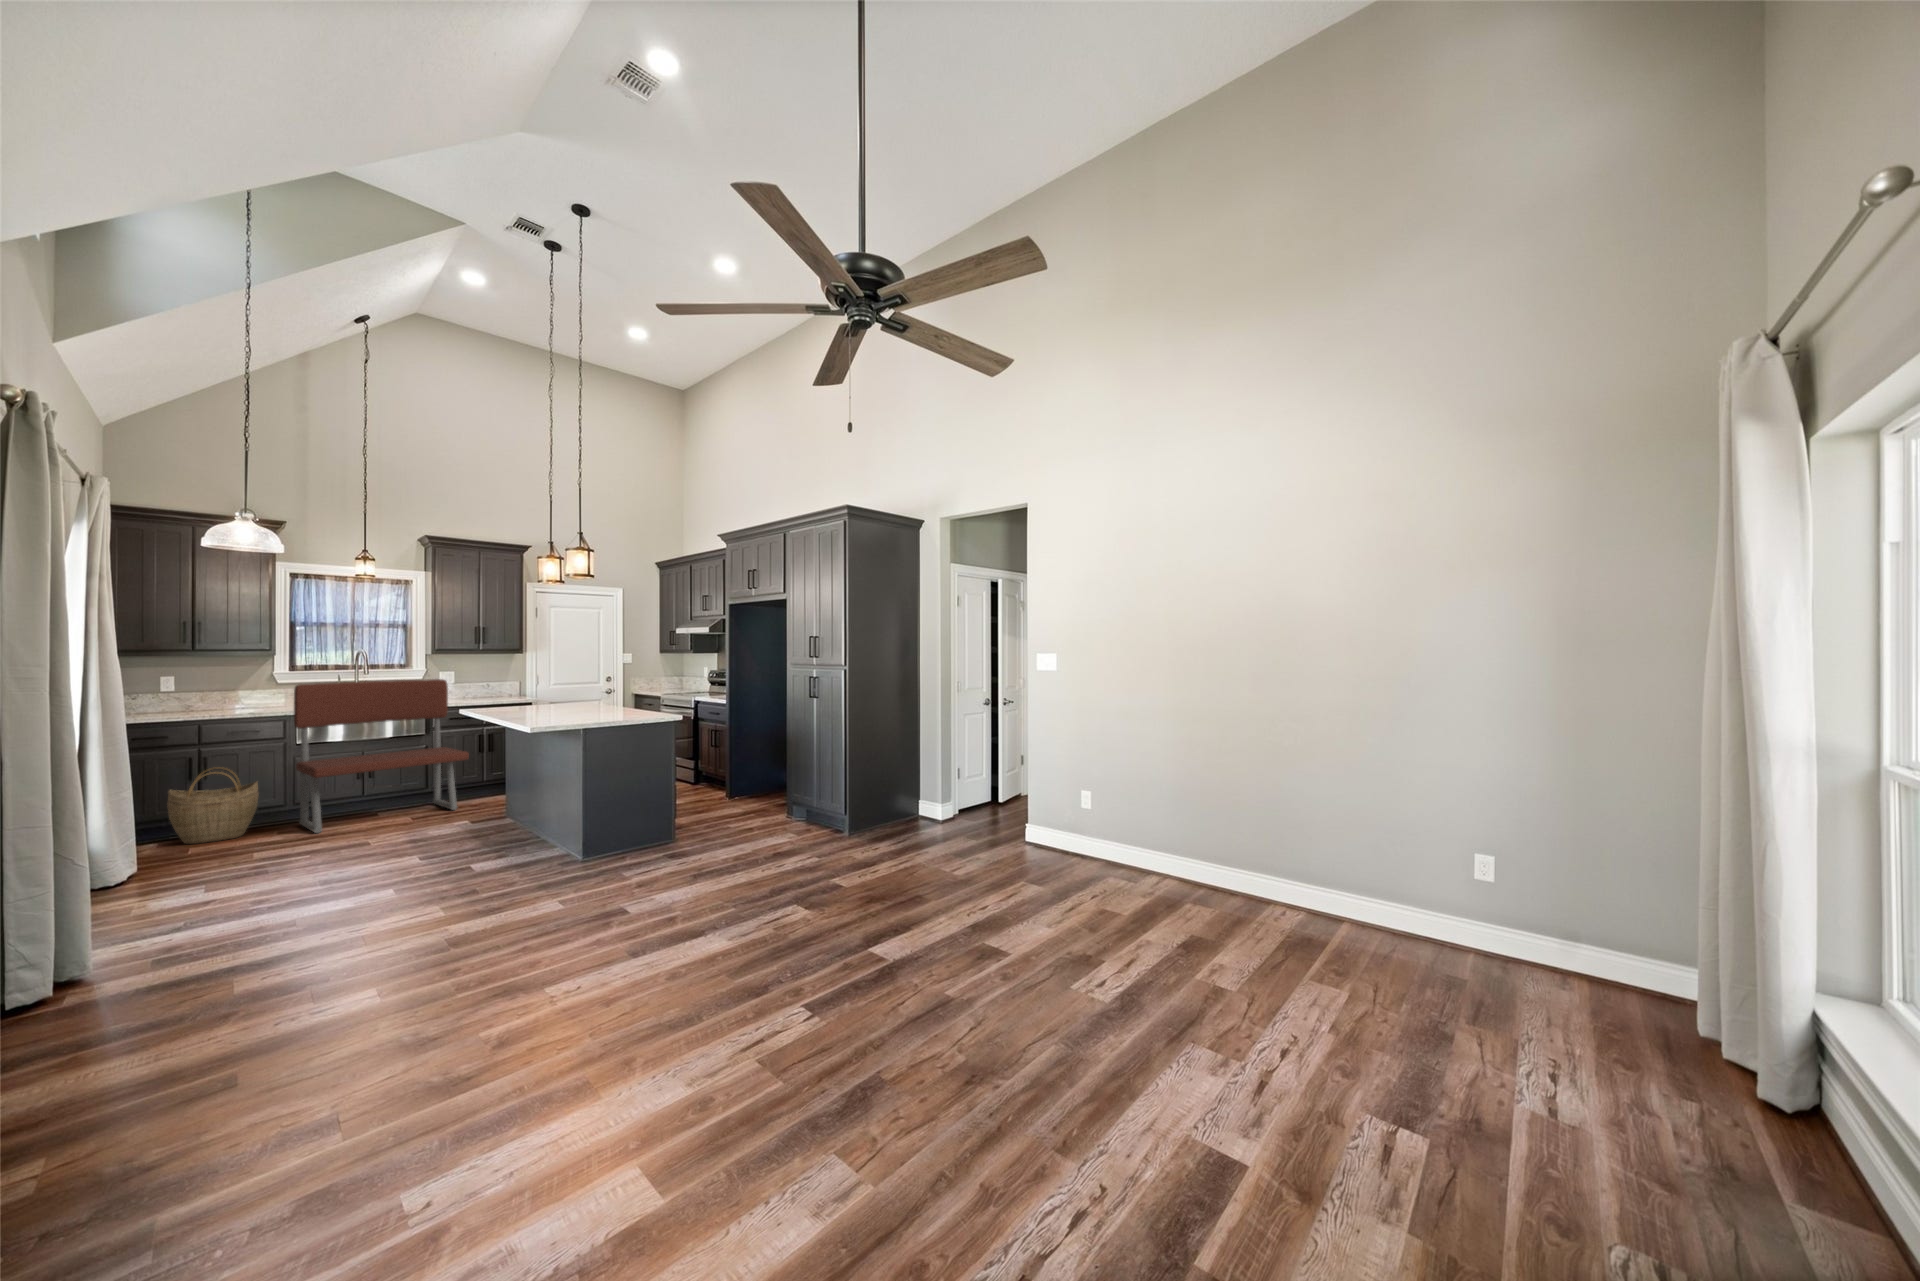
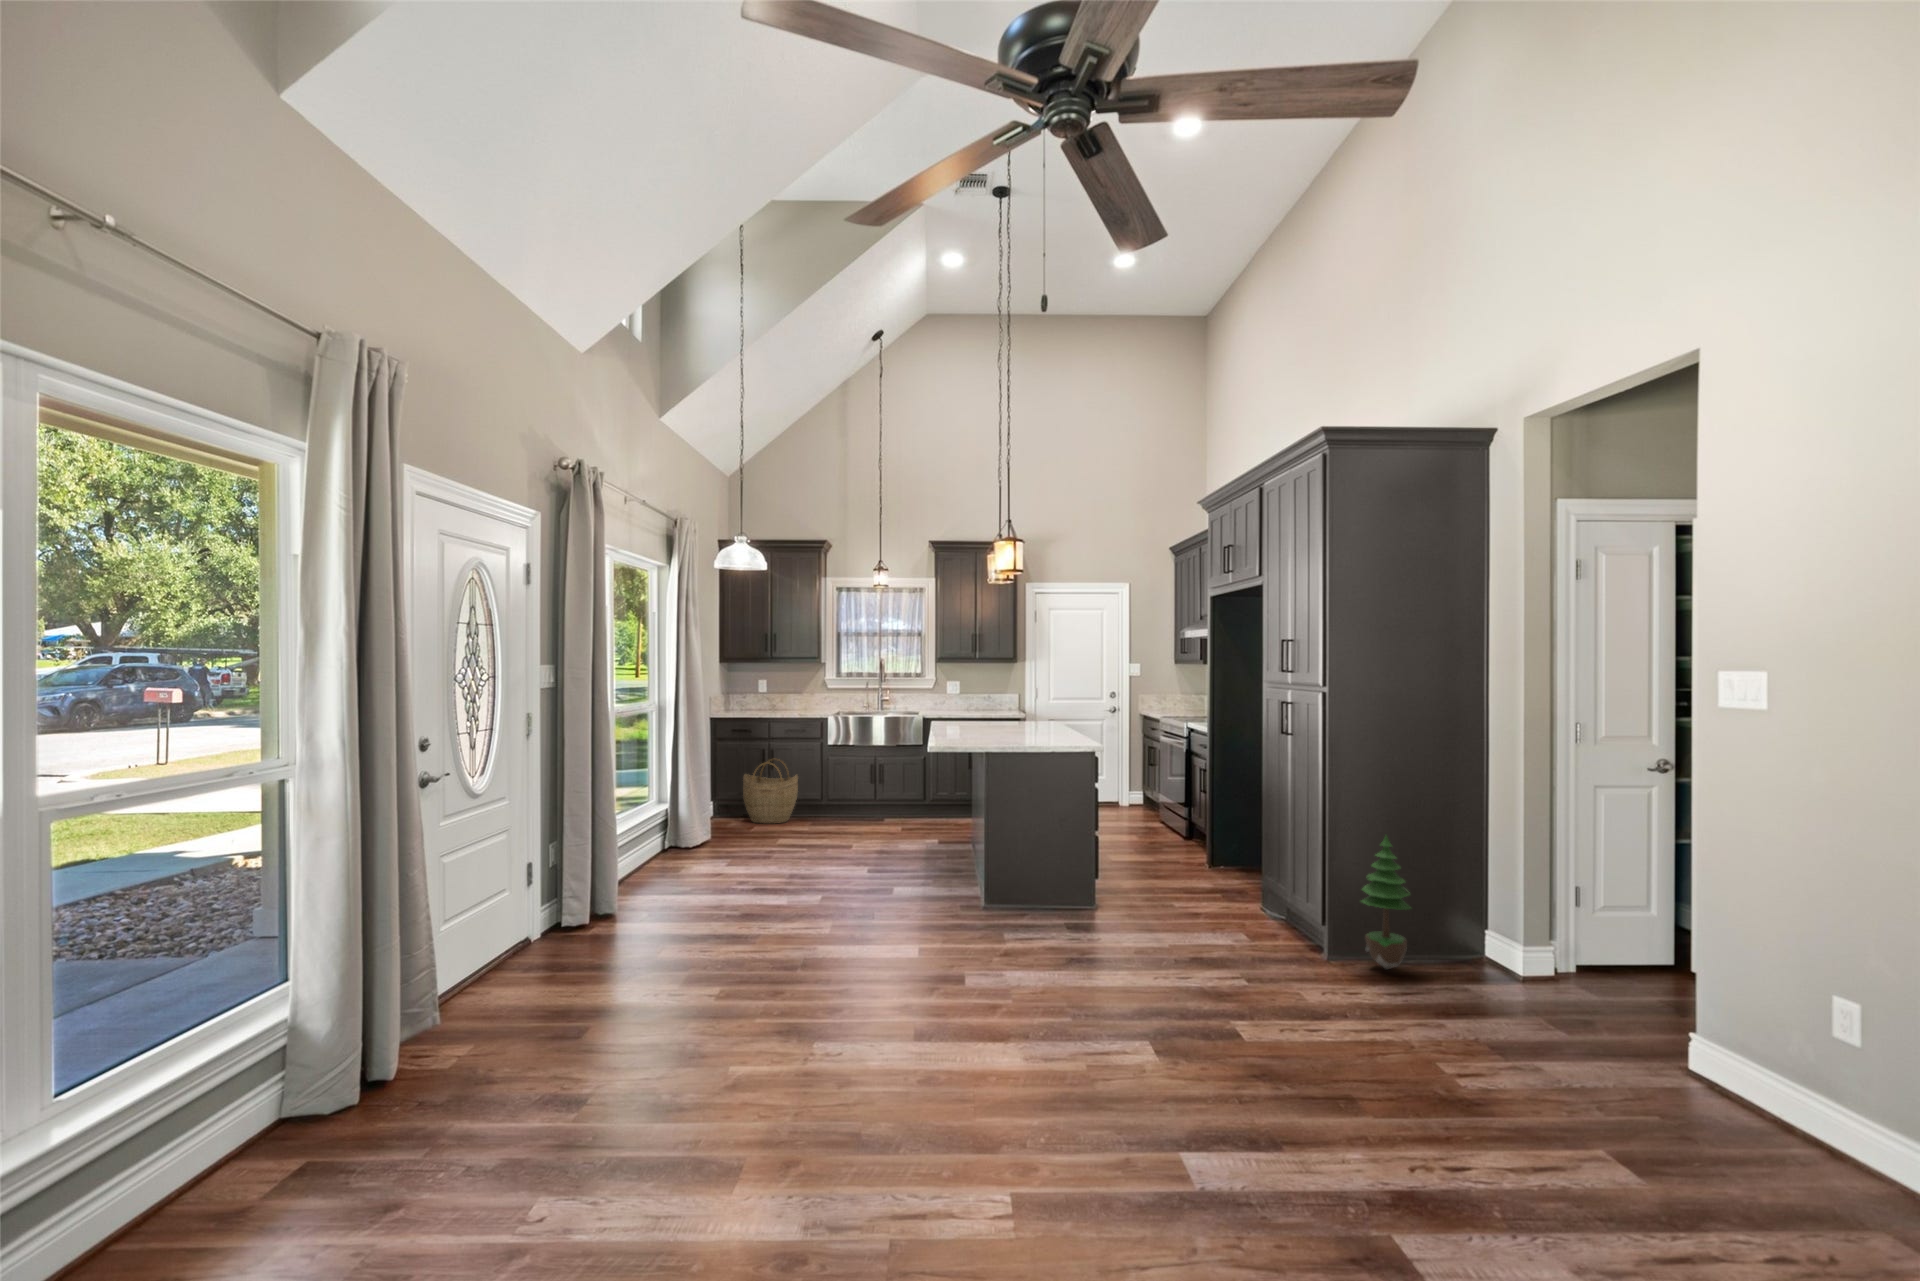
bench: present [294,679,469,833] -> none [822,688,947,830]
potted tree: none [867,753,896,834] -> present [1361,836,1411,970]

